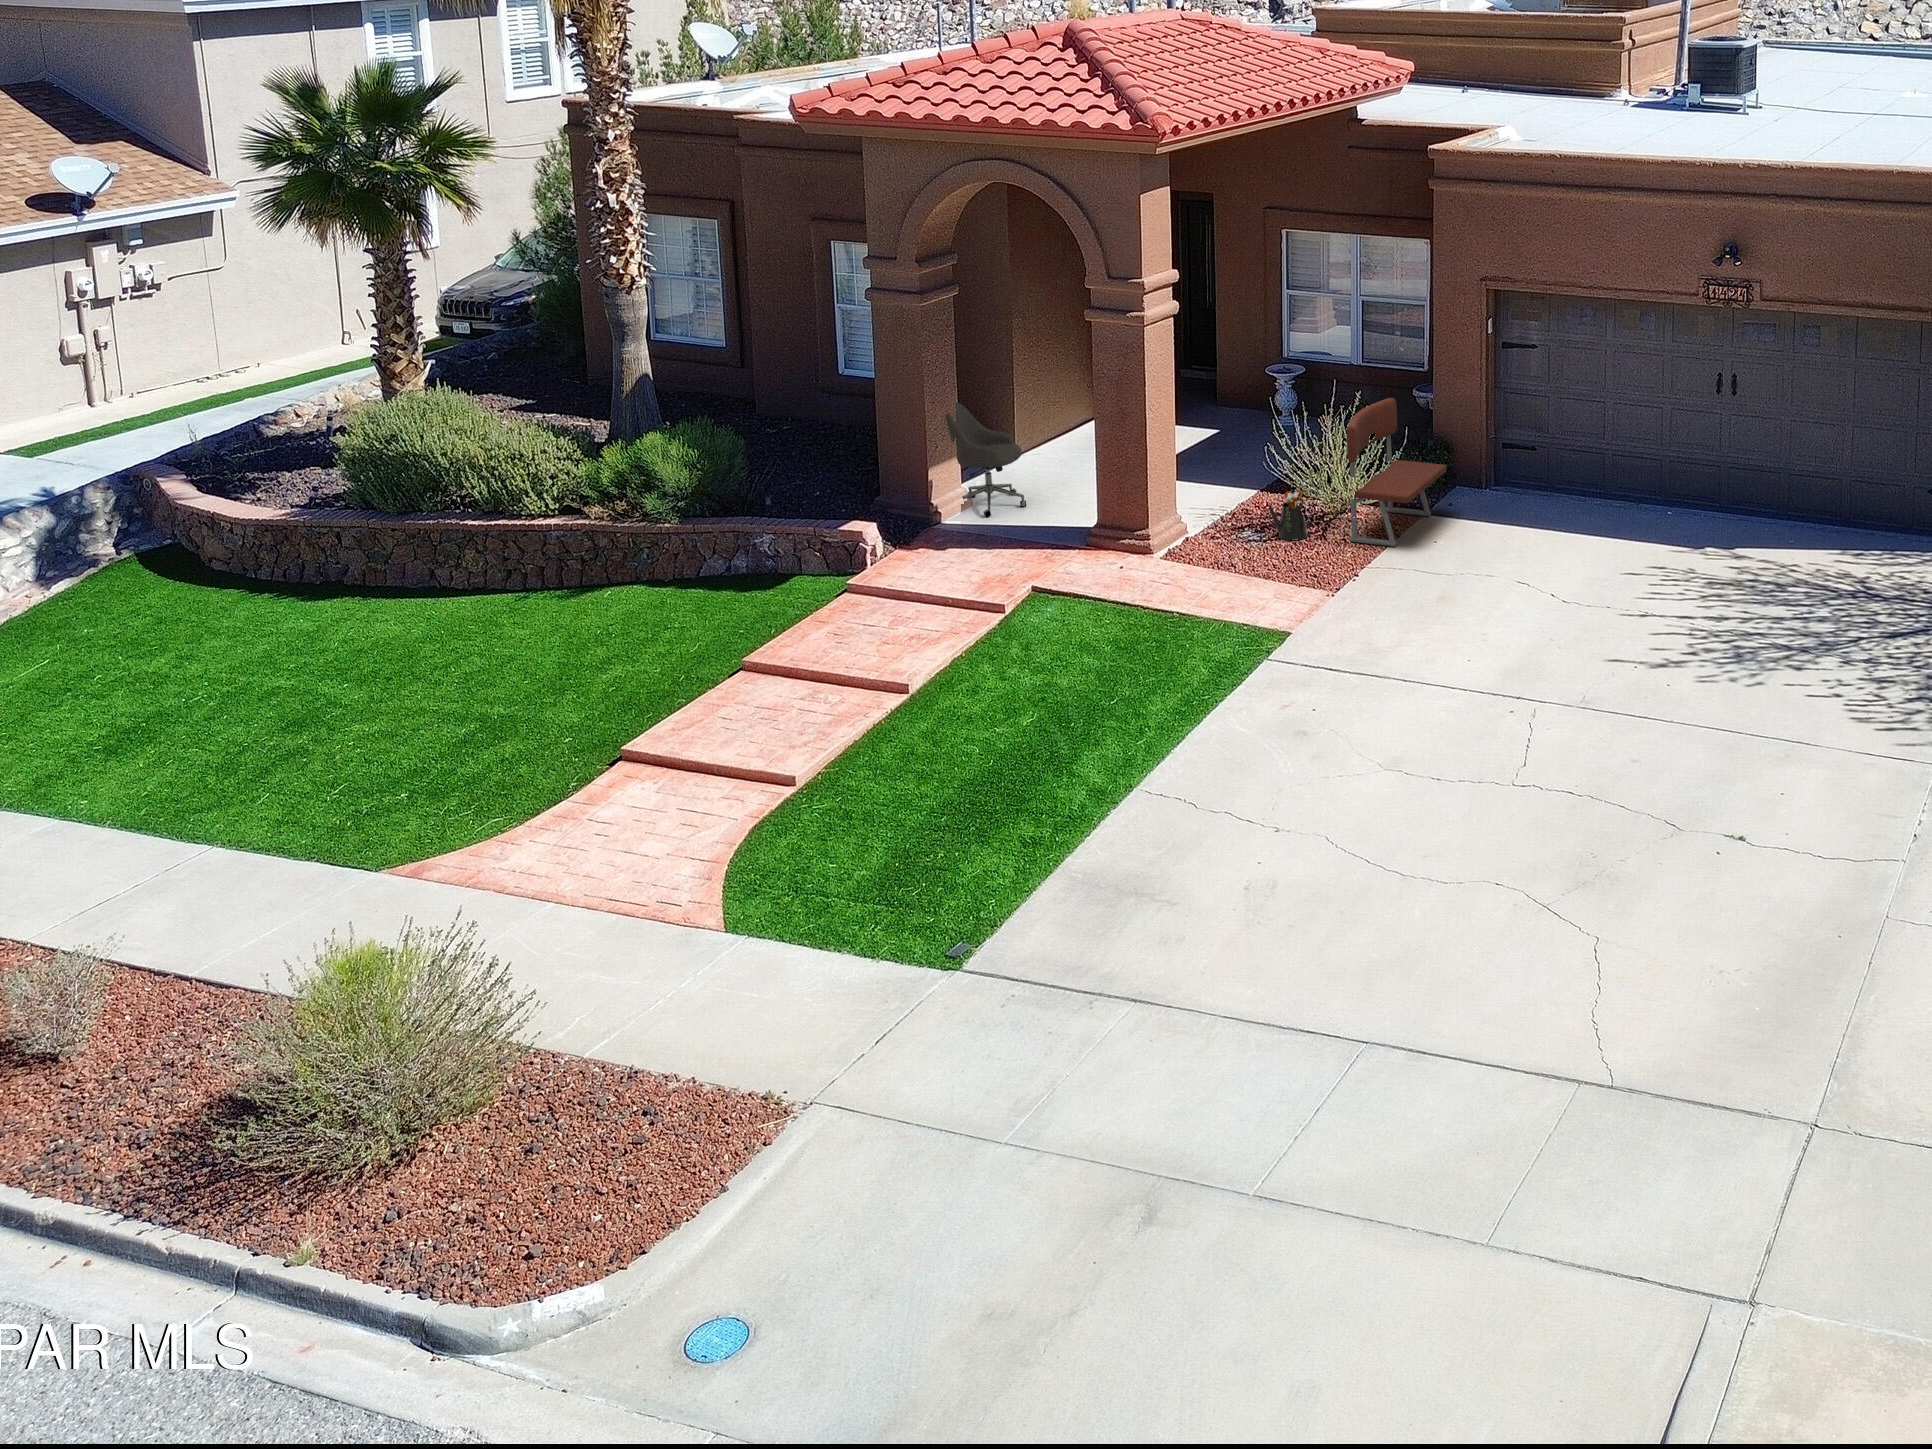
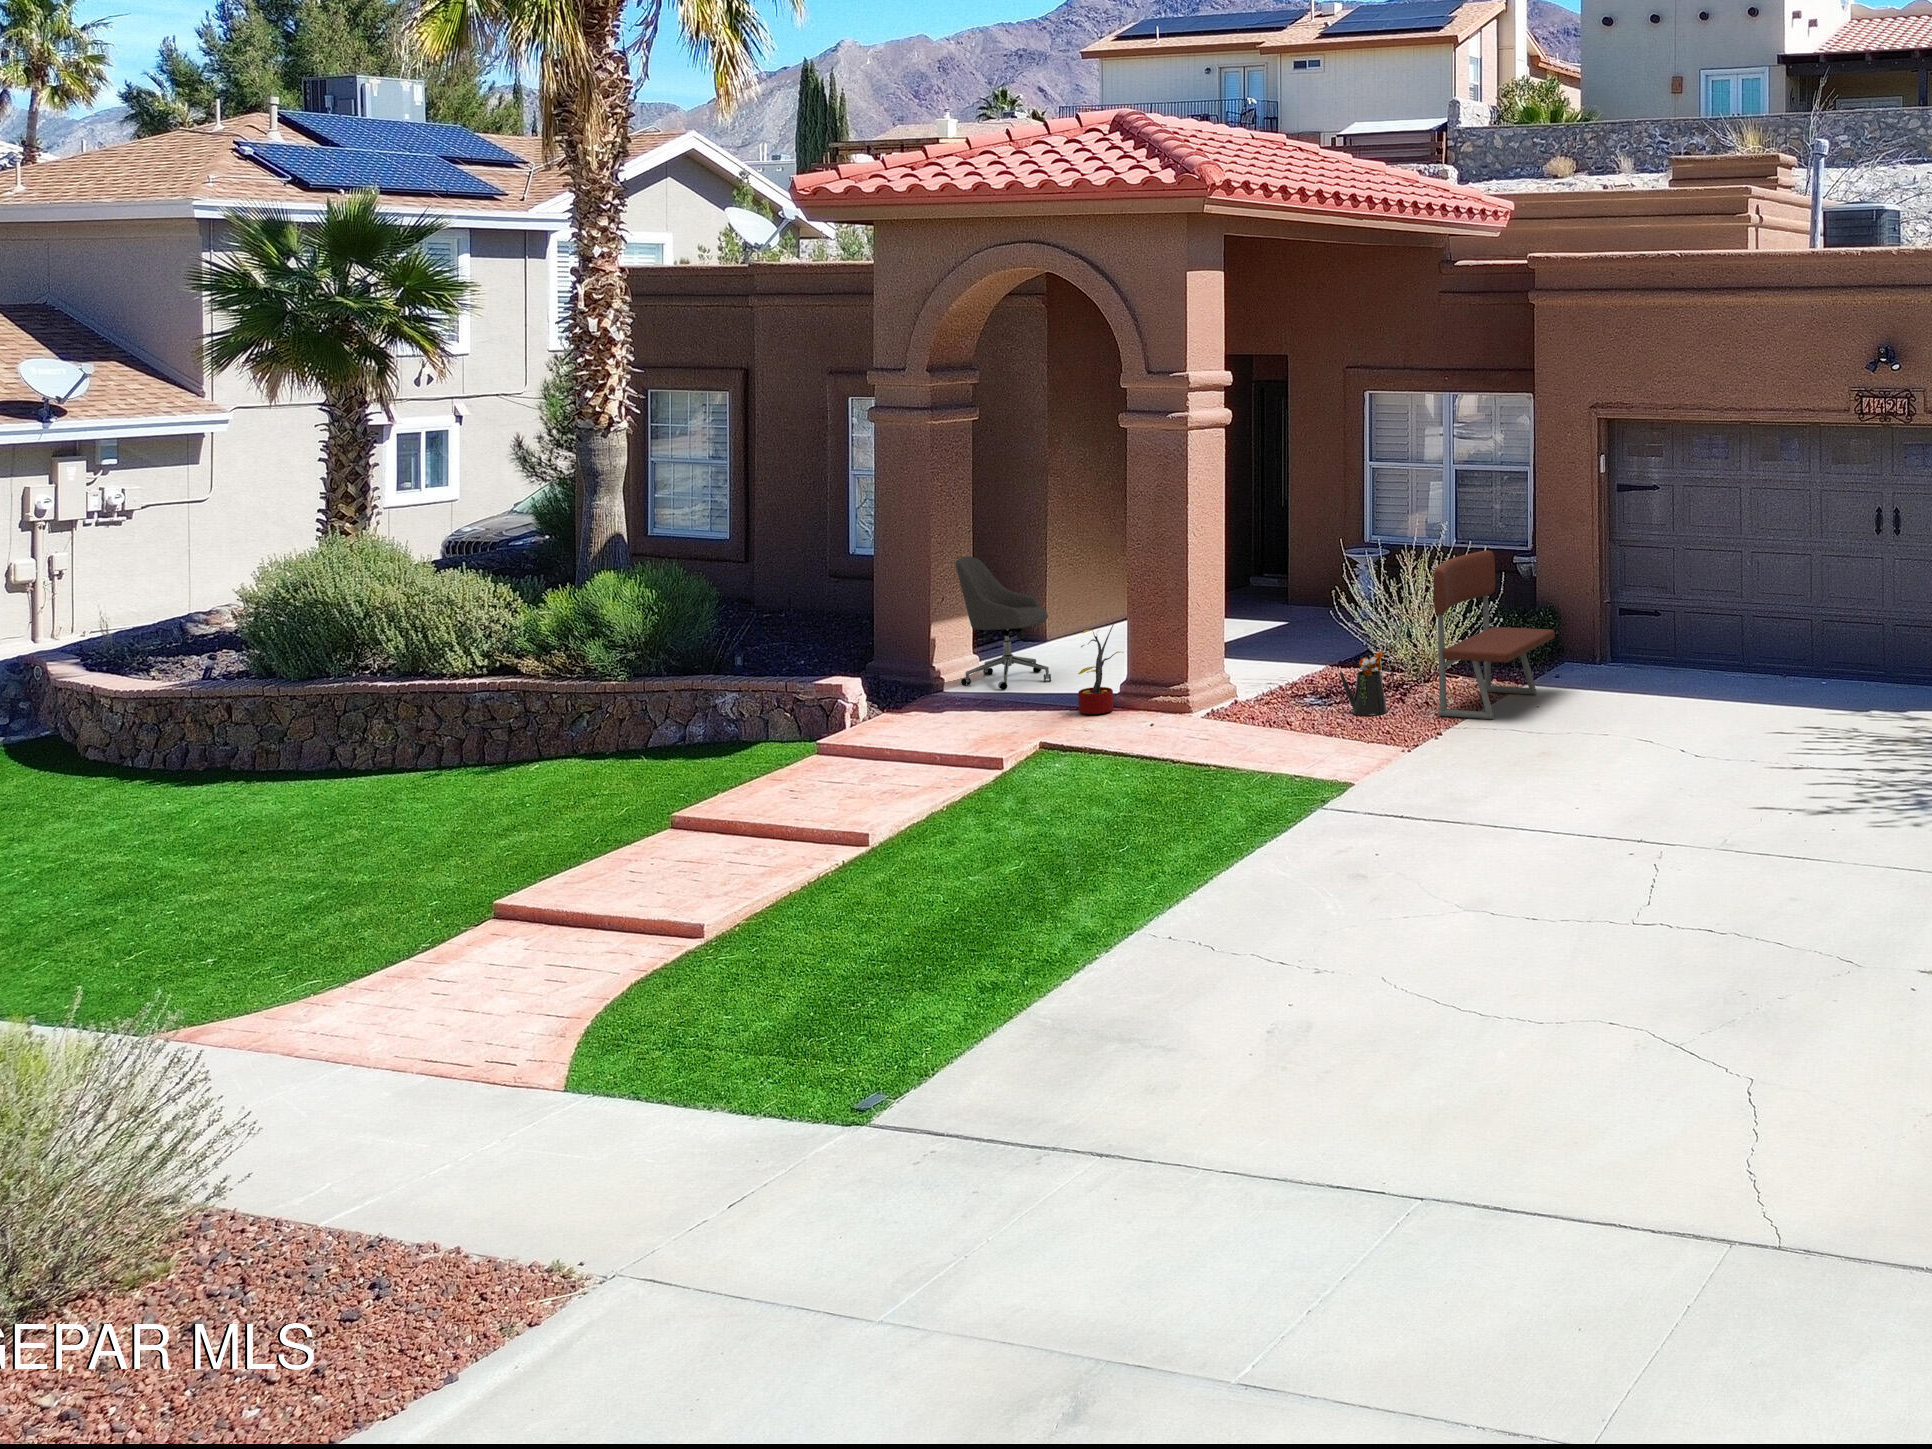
decorative plant: none [1055,472,1090,550] -> present [1078,624,1123,714]

